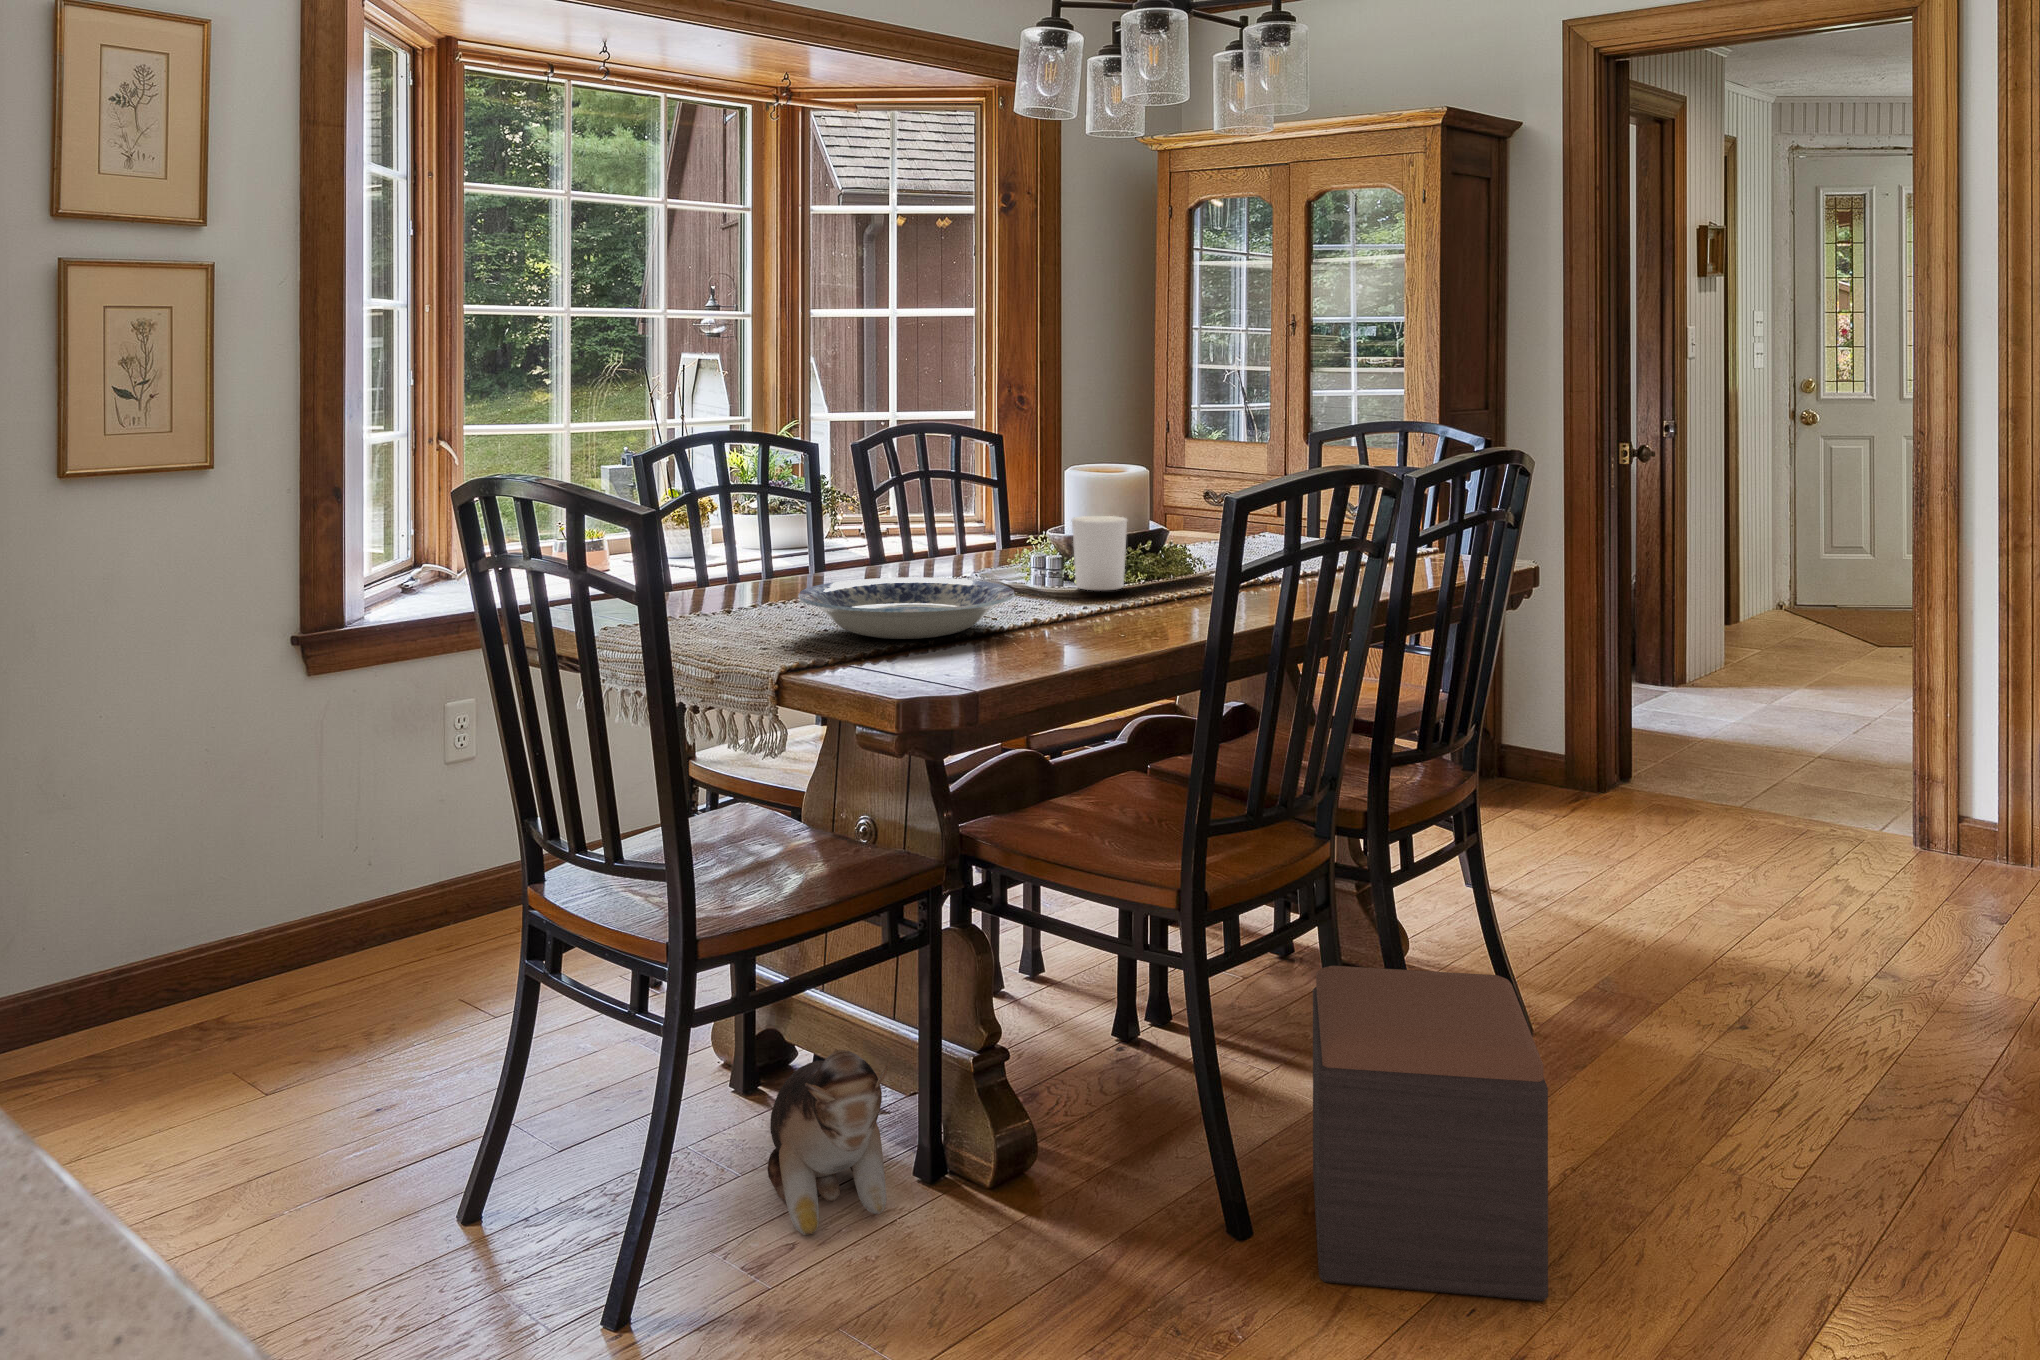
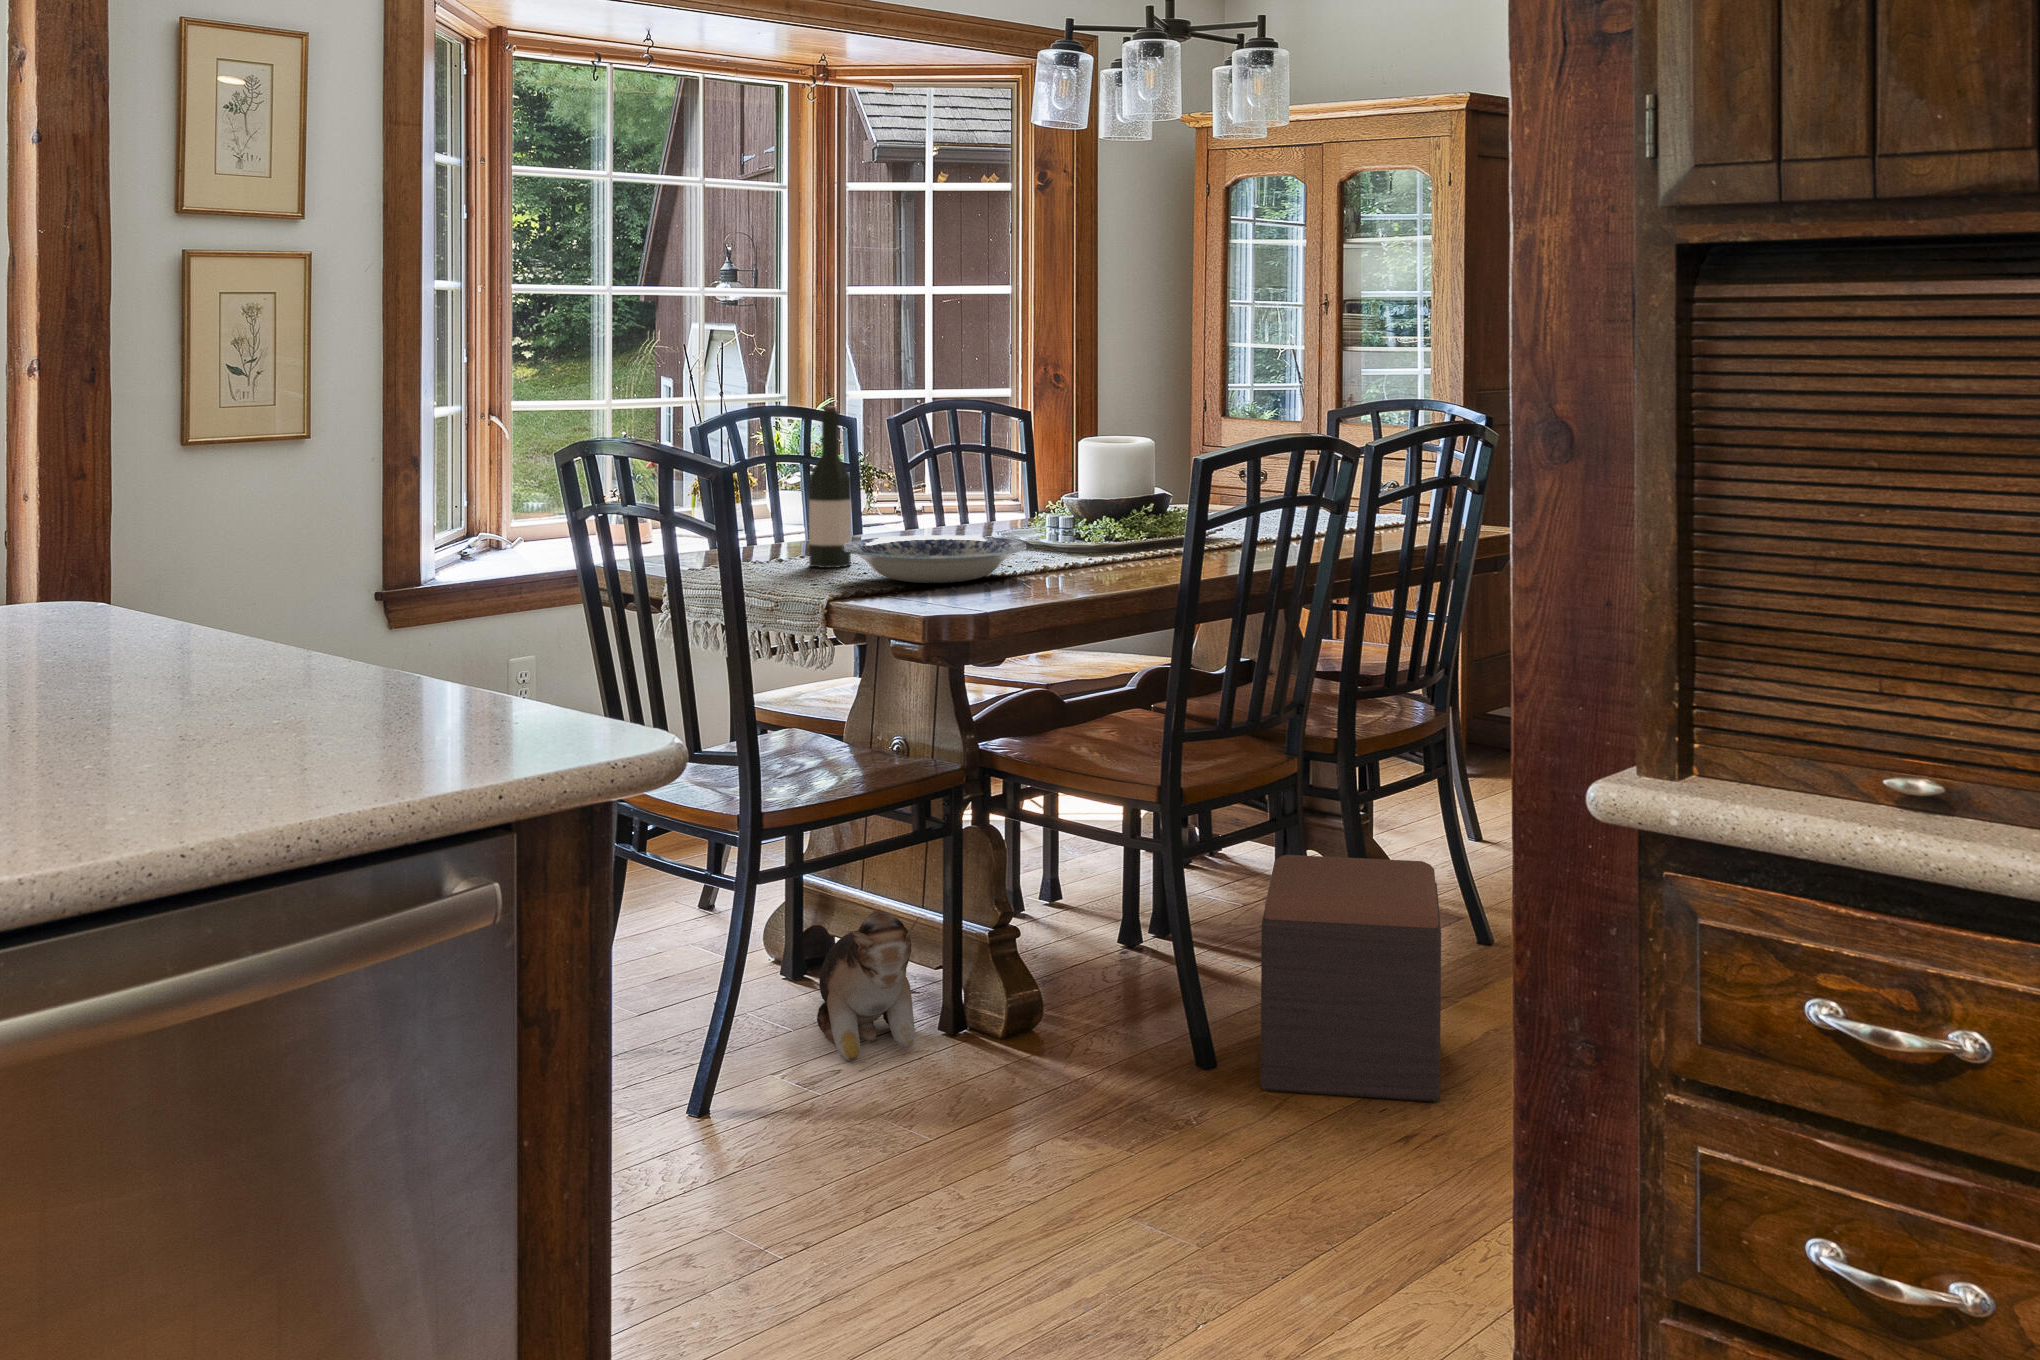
wine bottle: none [761,429,809,615] -> present [809,406,851,568]
candle holder: present [1072,516,1128,590] -> none [1084,486,1133,551]

